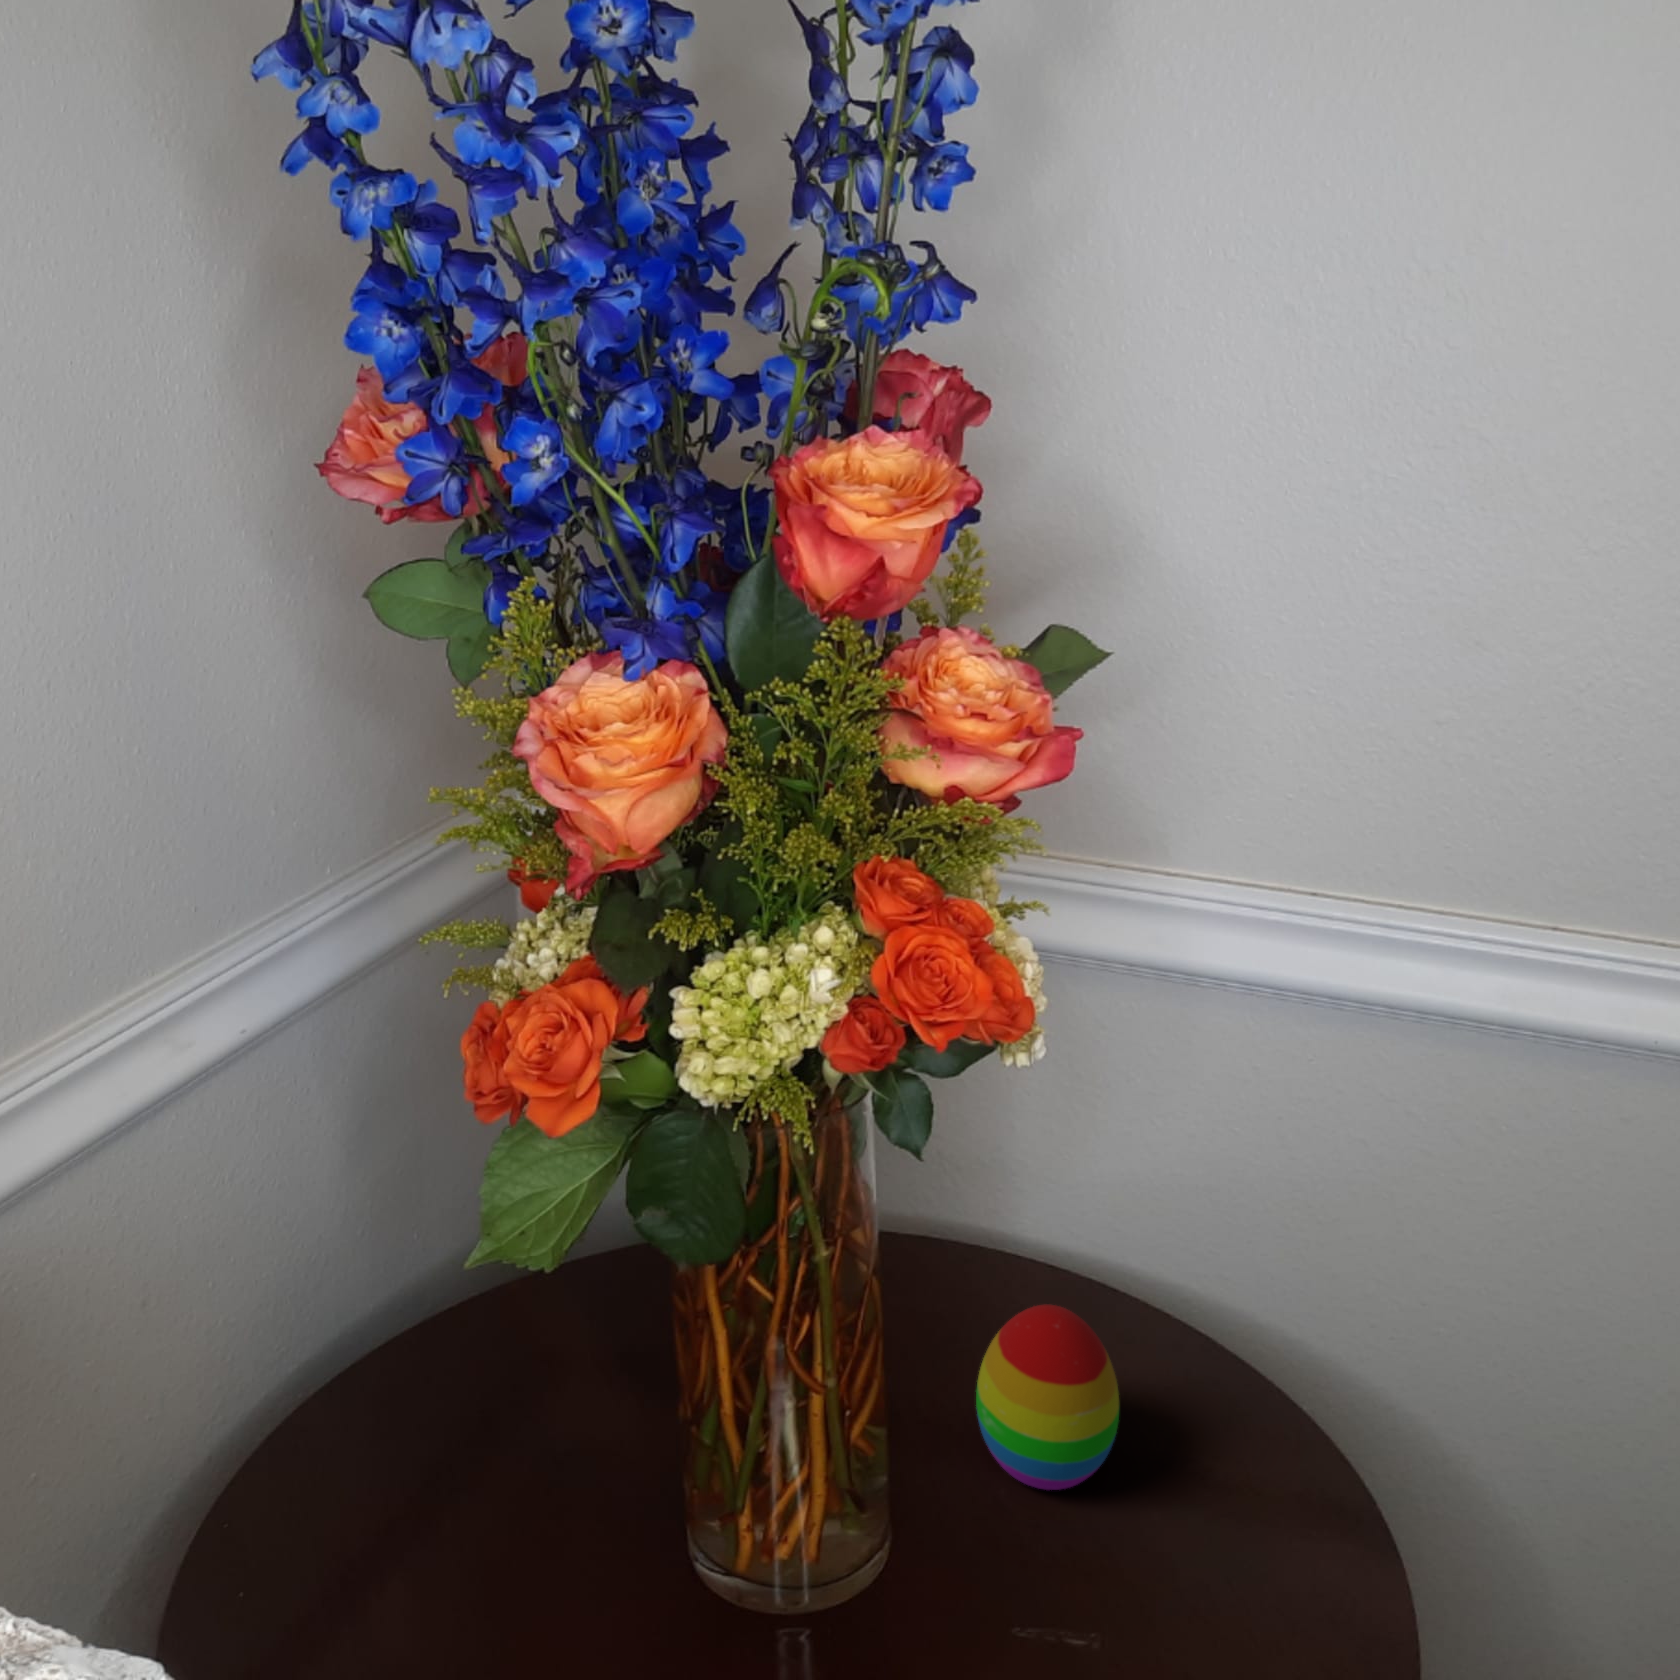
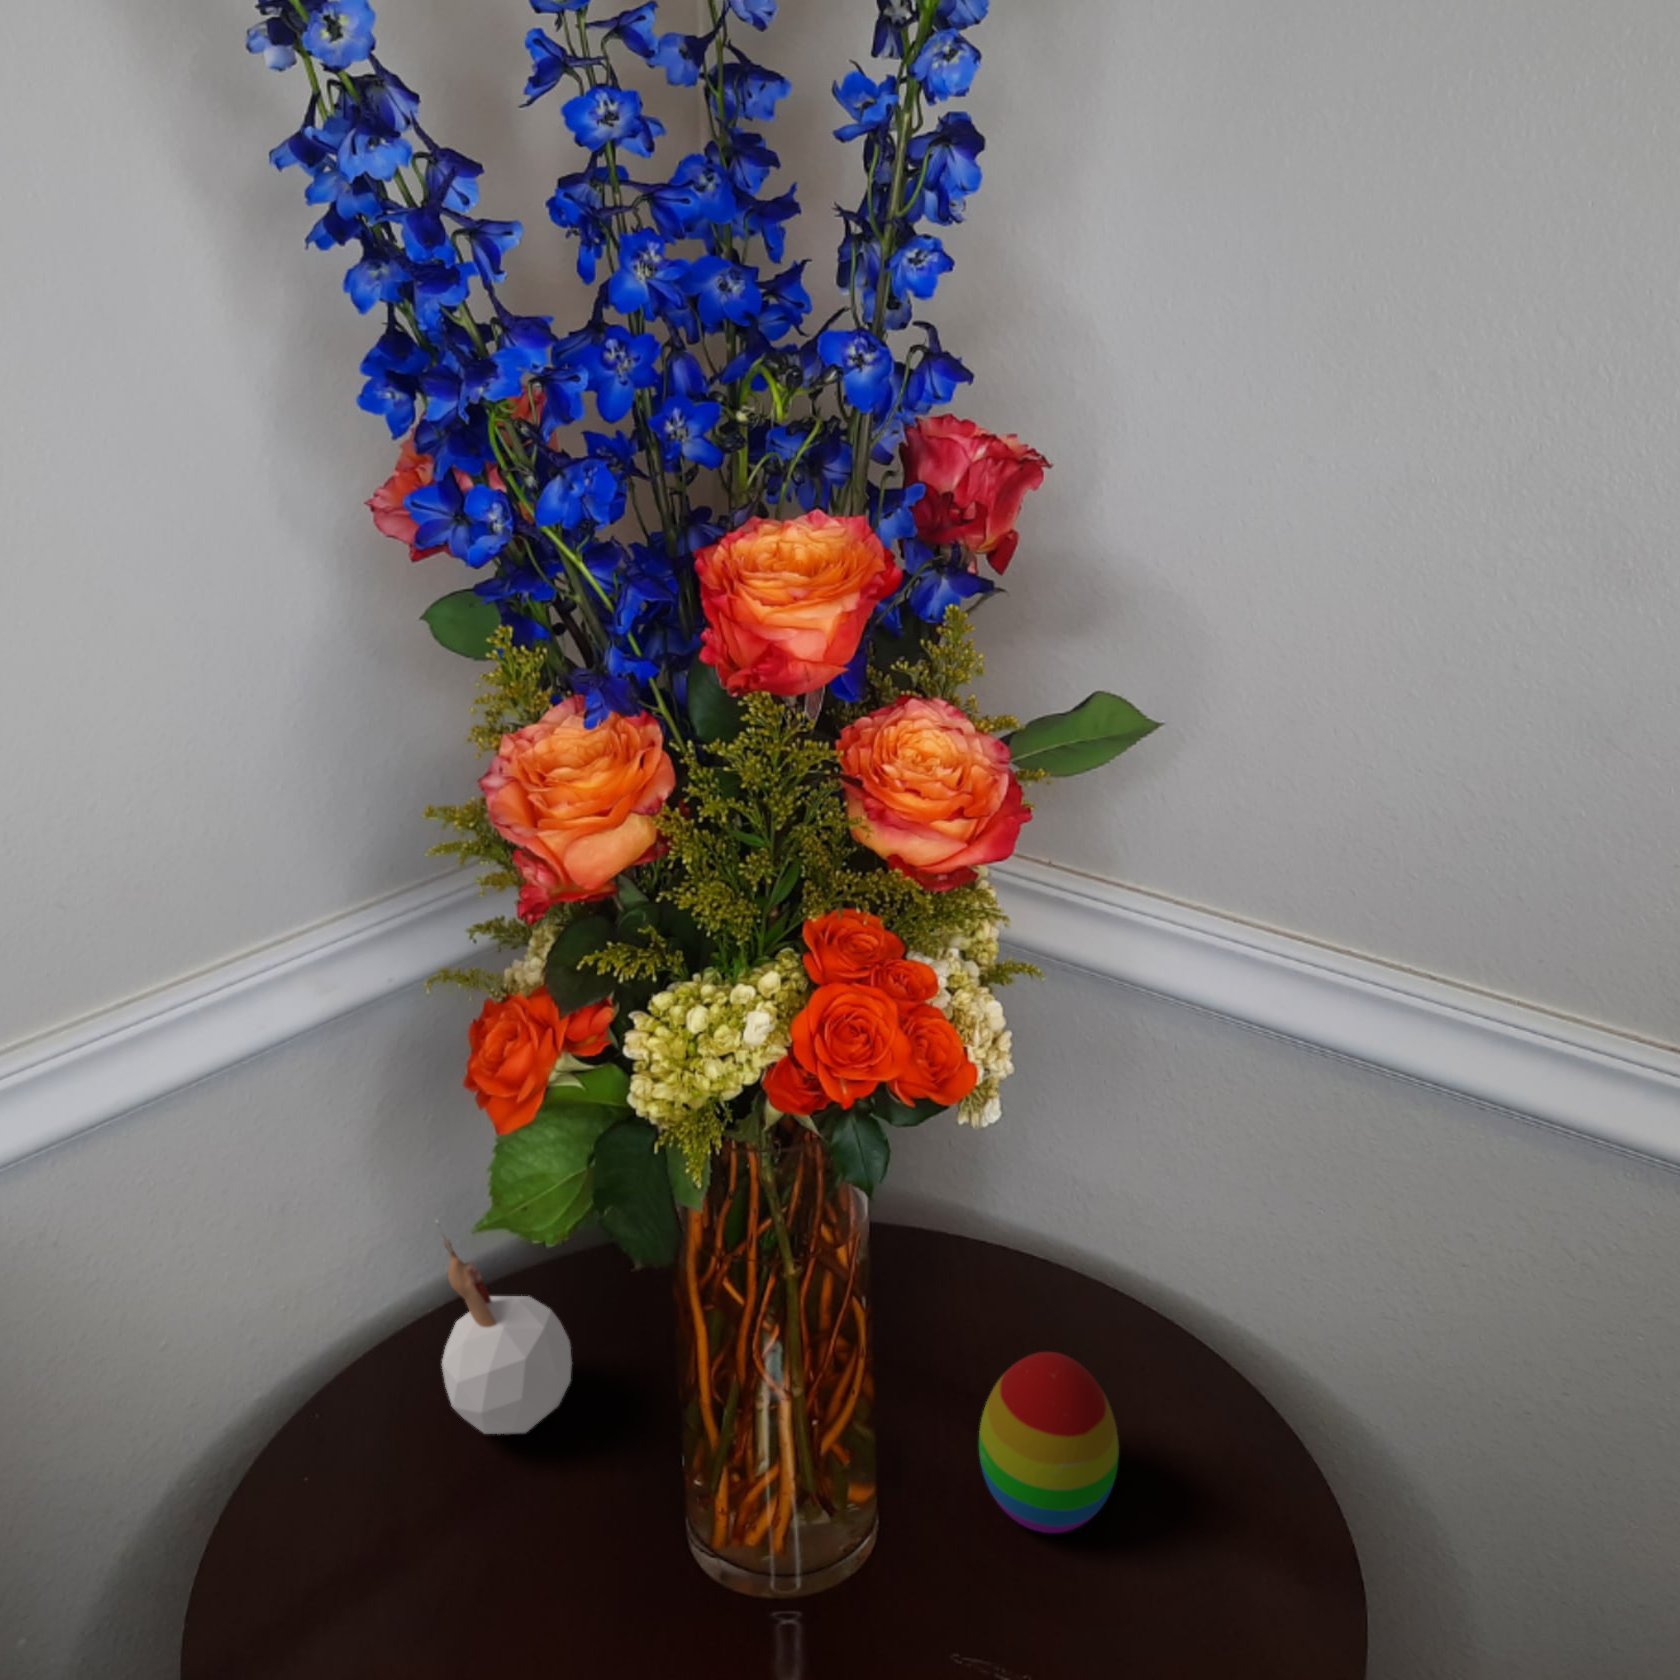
candle: none [378,1268,538,1498] -> present [436,1220,572,1434]

